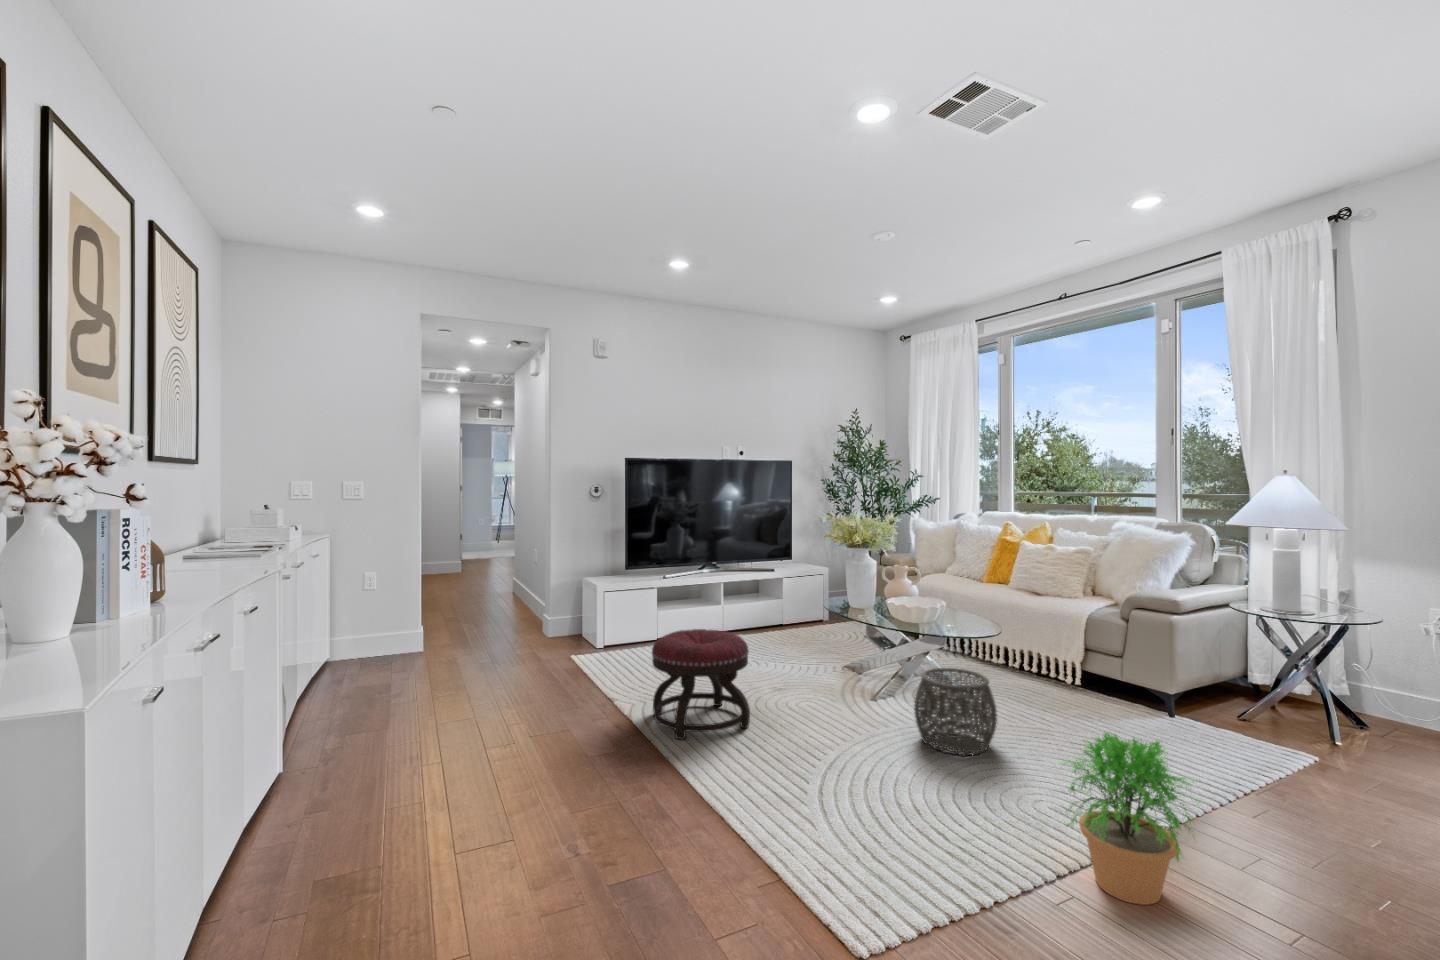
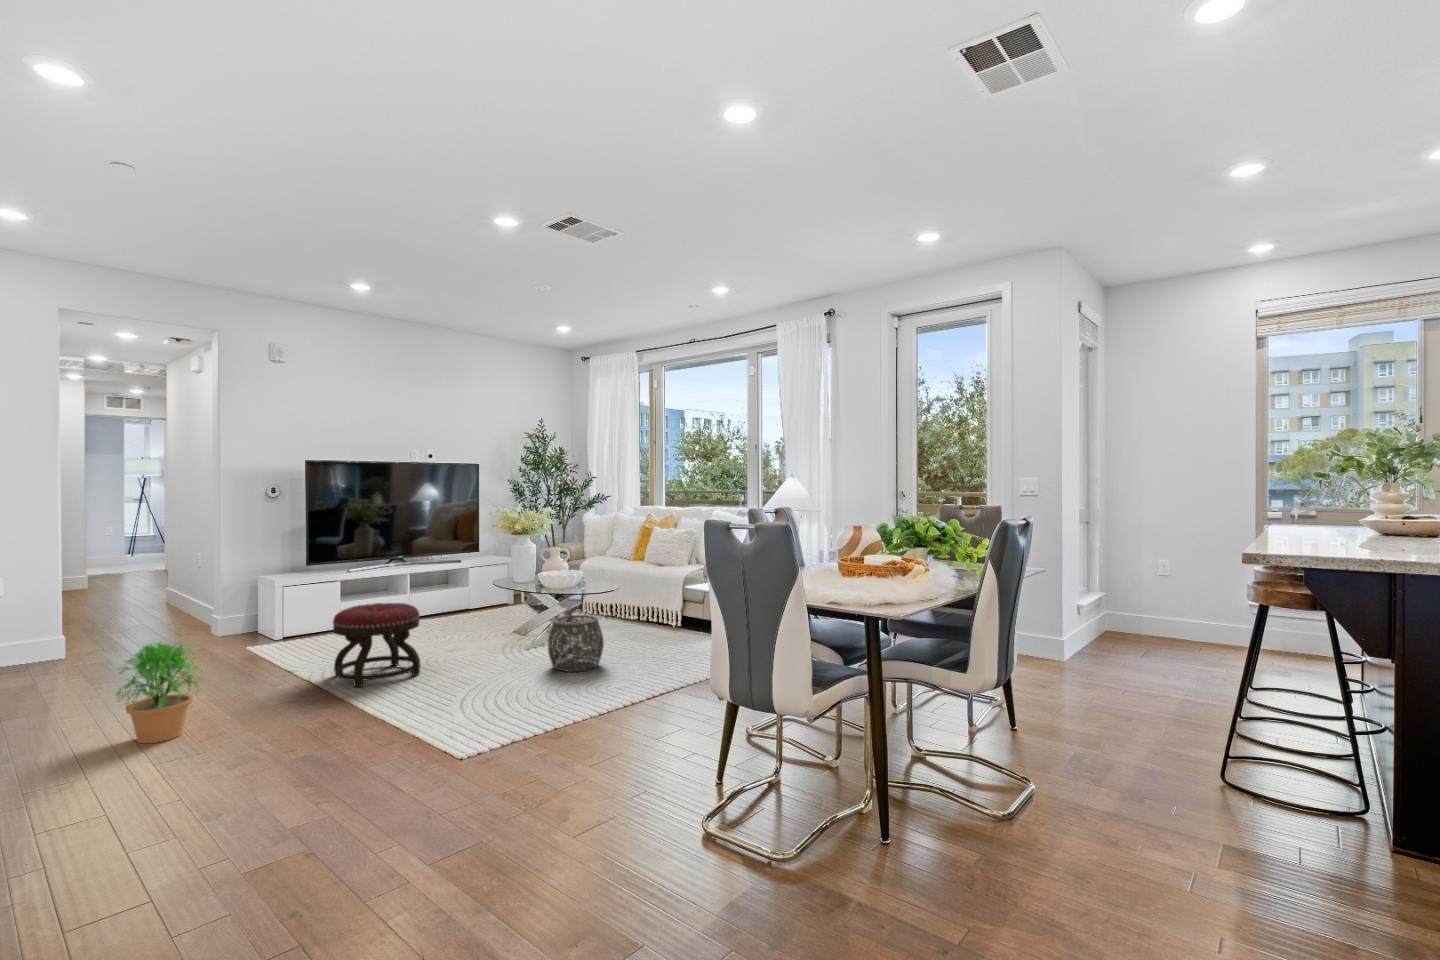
potted plant: present [1066,733,1194,905] -> present [115,643,203,743]

